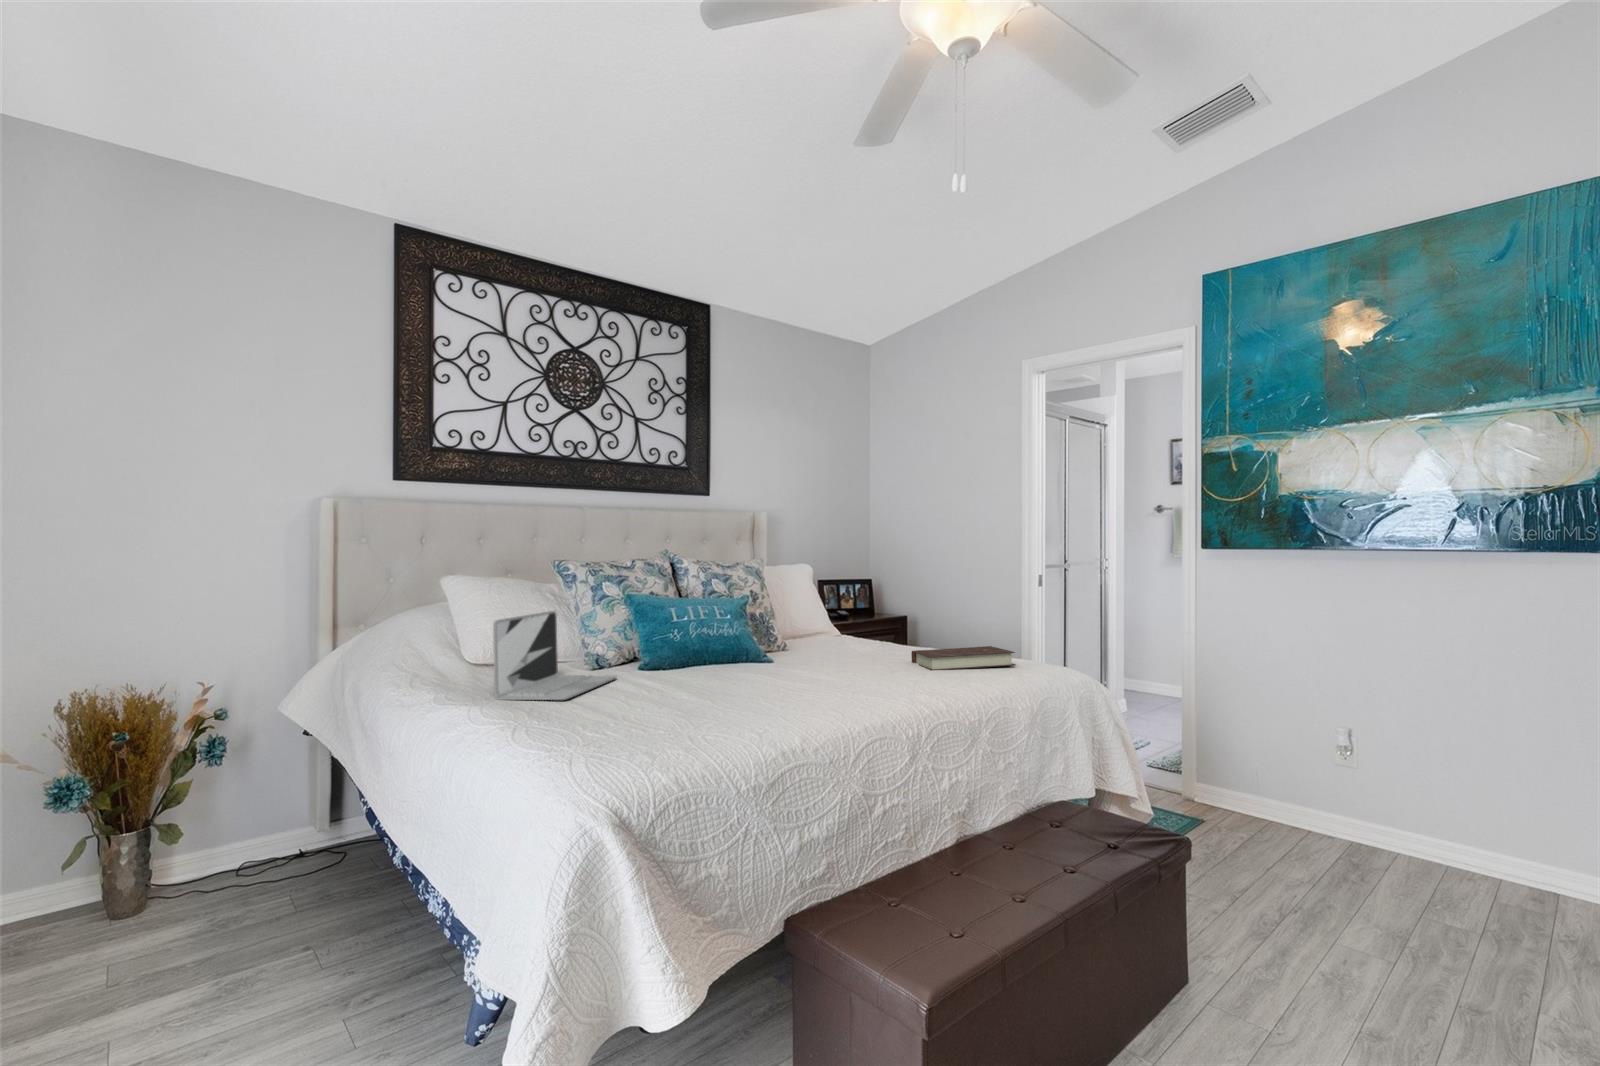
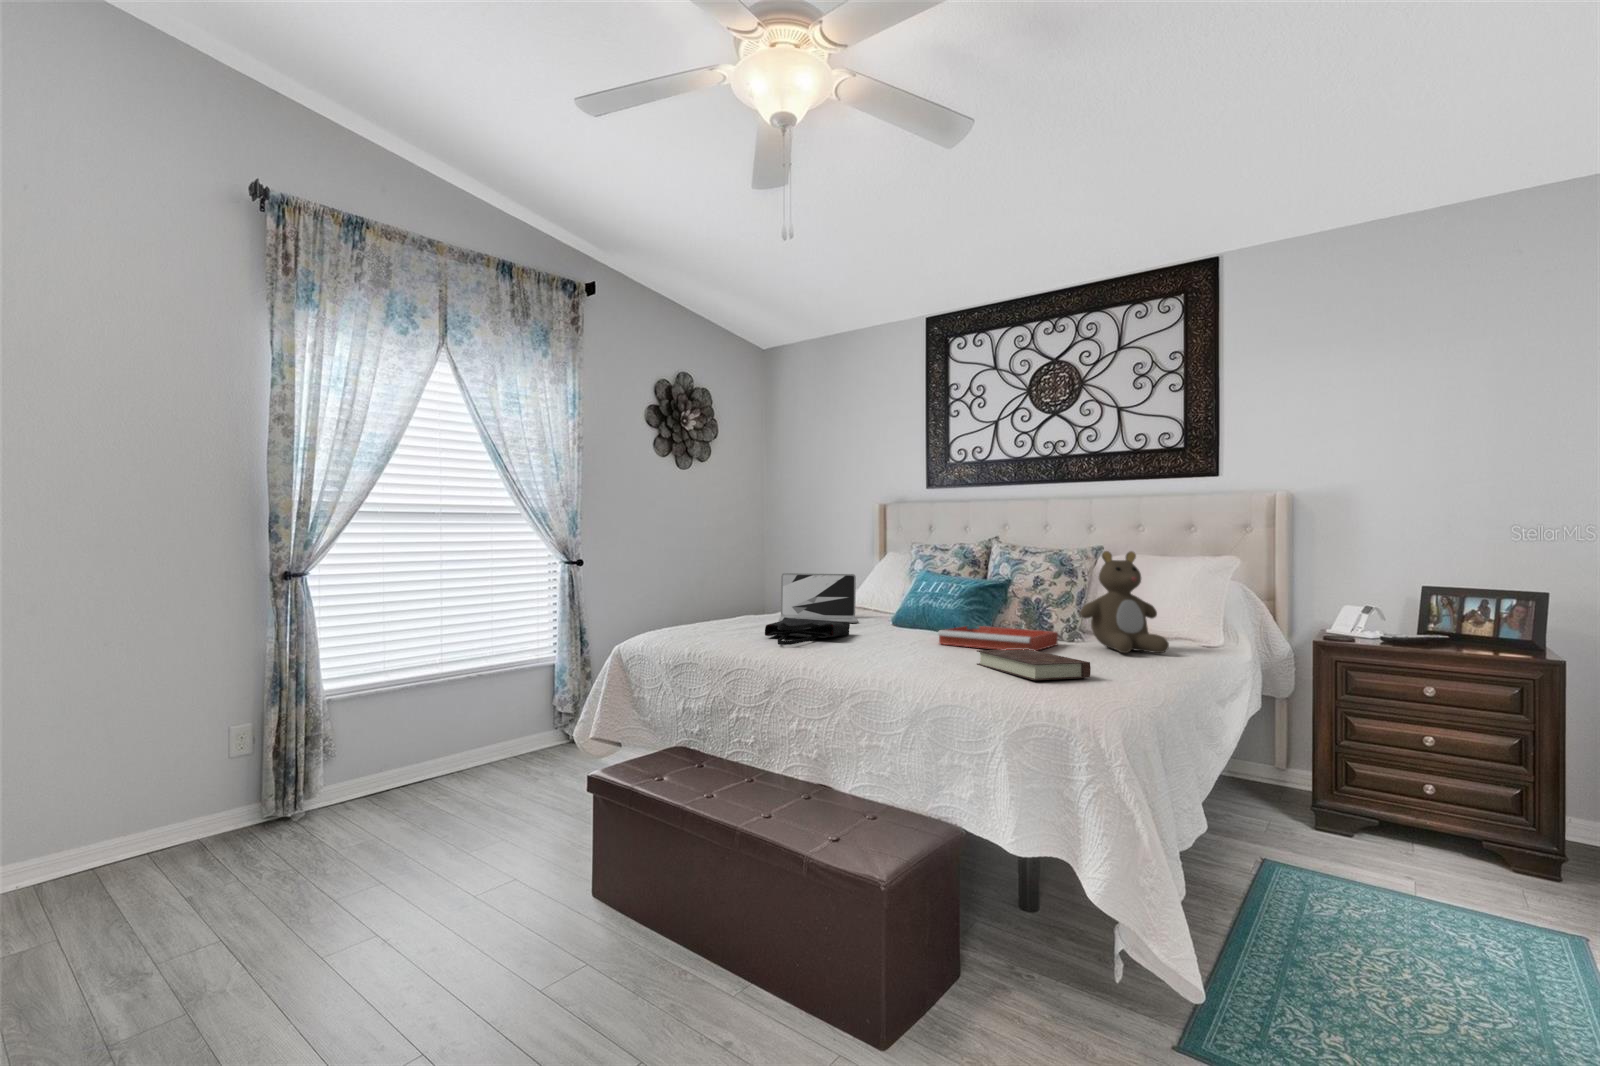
teddy bear: none [828,560,887,646] -> present [1080,551,1169,653]
tray: none [756,639,880,669] -> present [938,626,1058,651]
tote bag: none [670,667,828,705] -> present [765,617,850,645]

